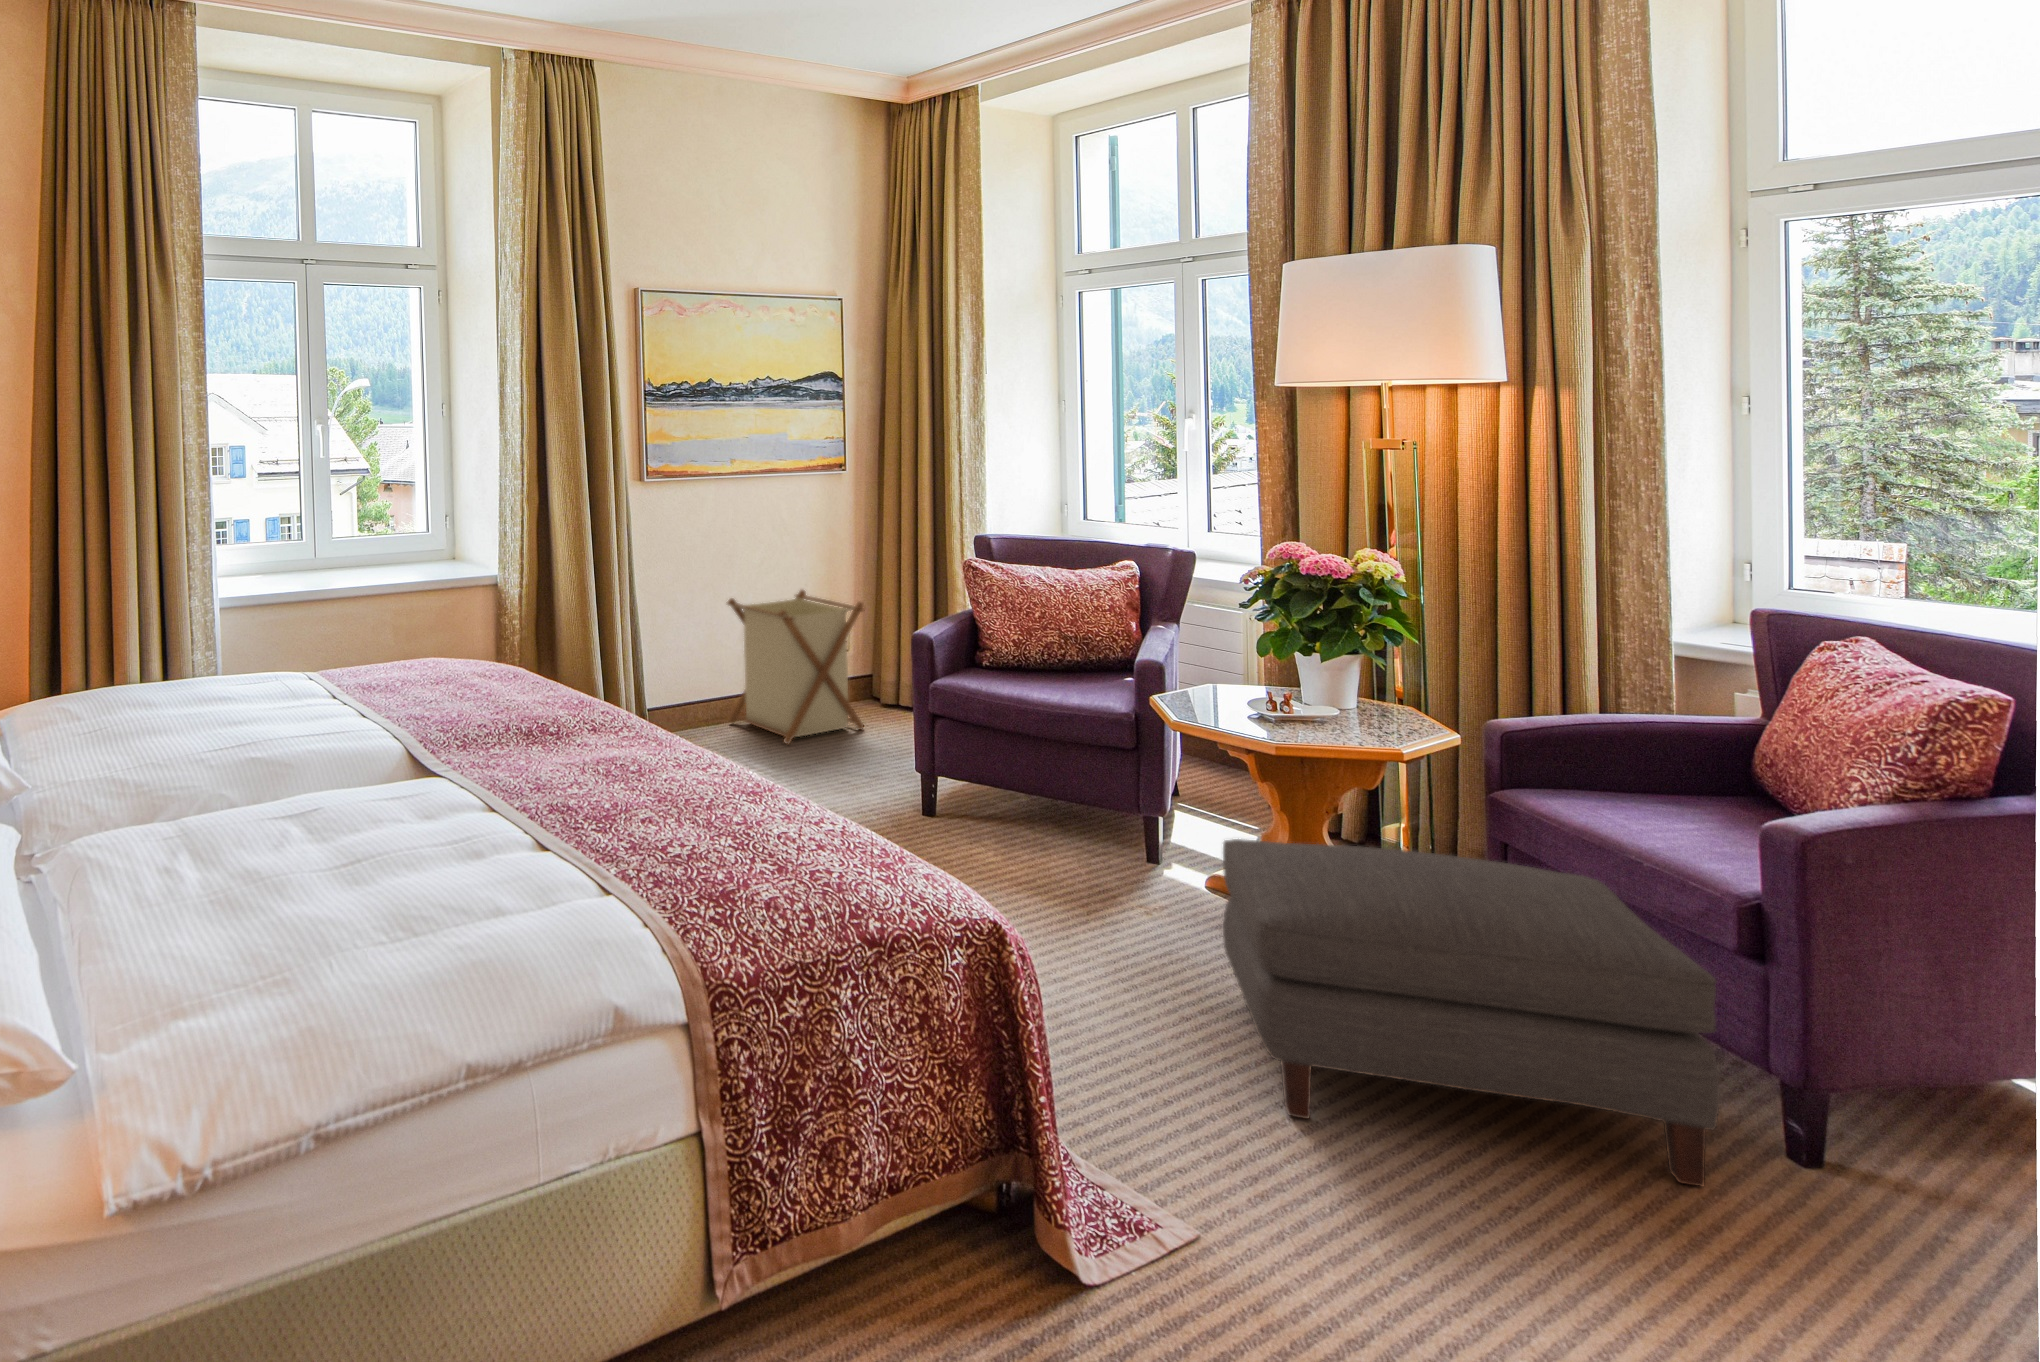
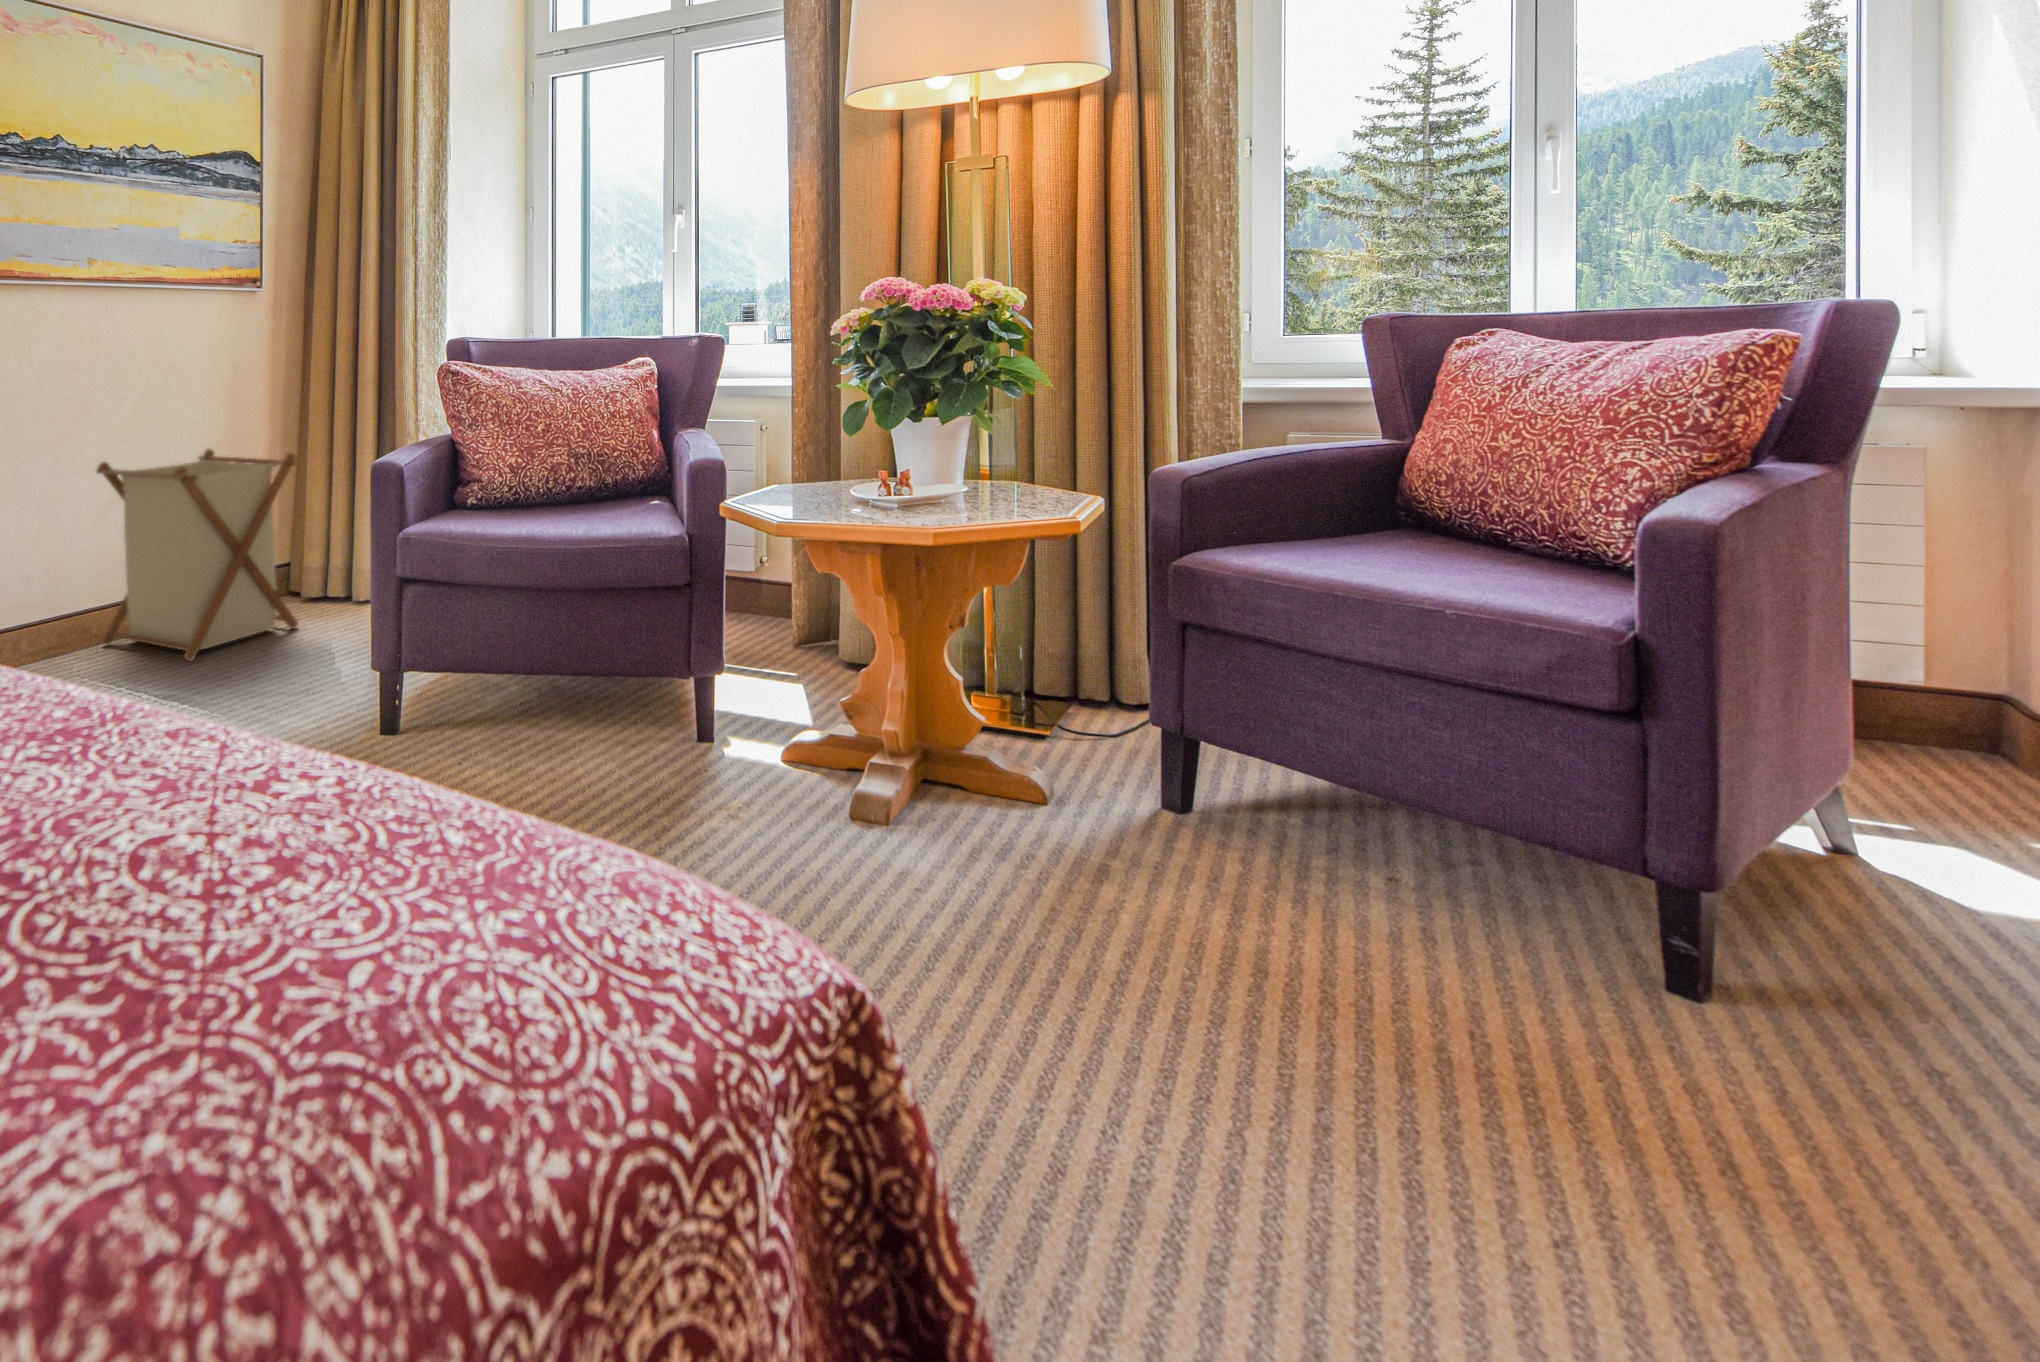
ottoman: present [1223,839,1720,1187] -> none [896,650,1662,1143]

